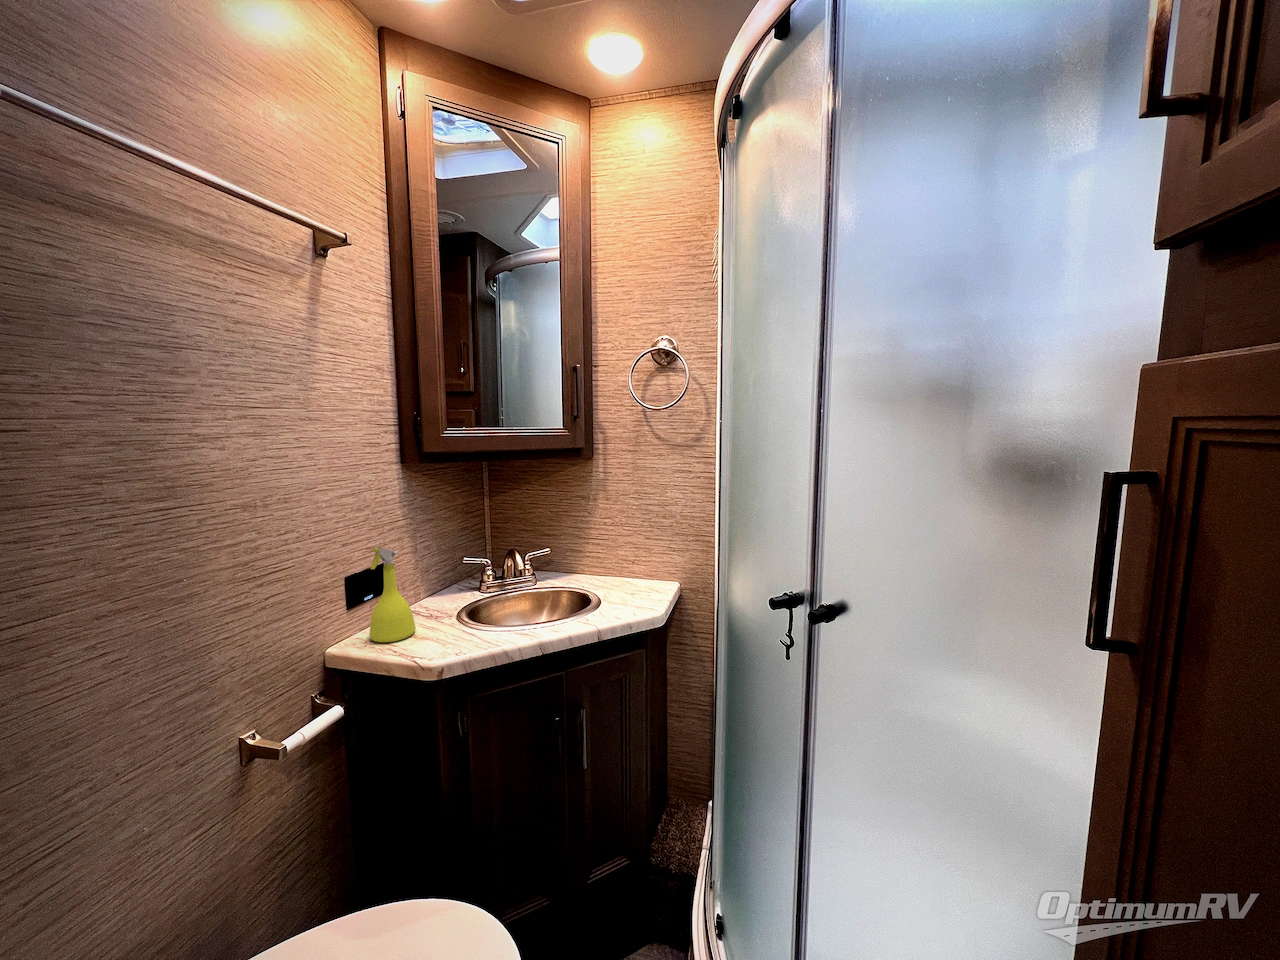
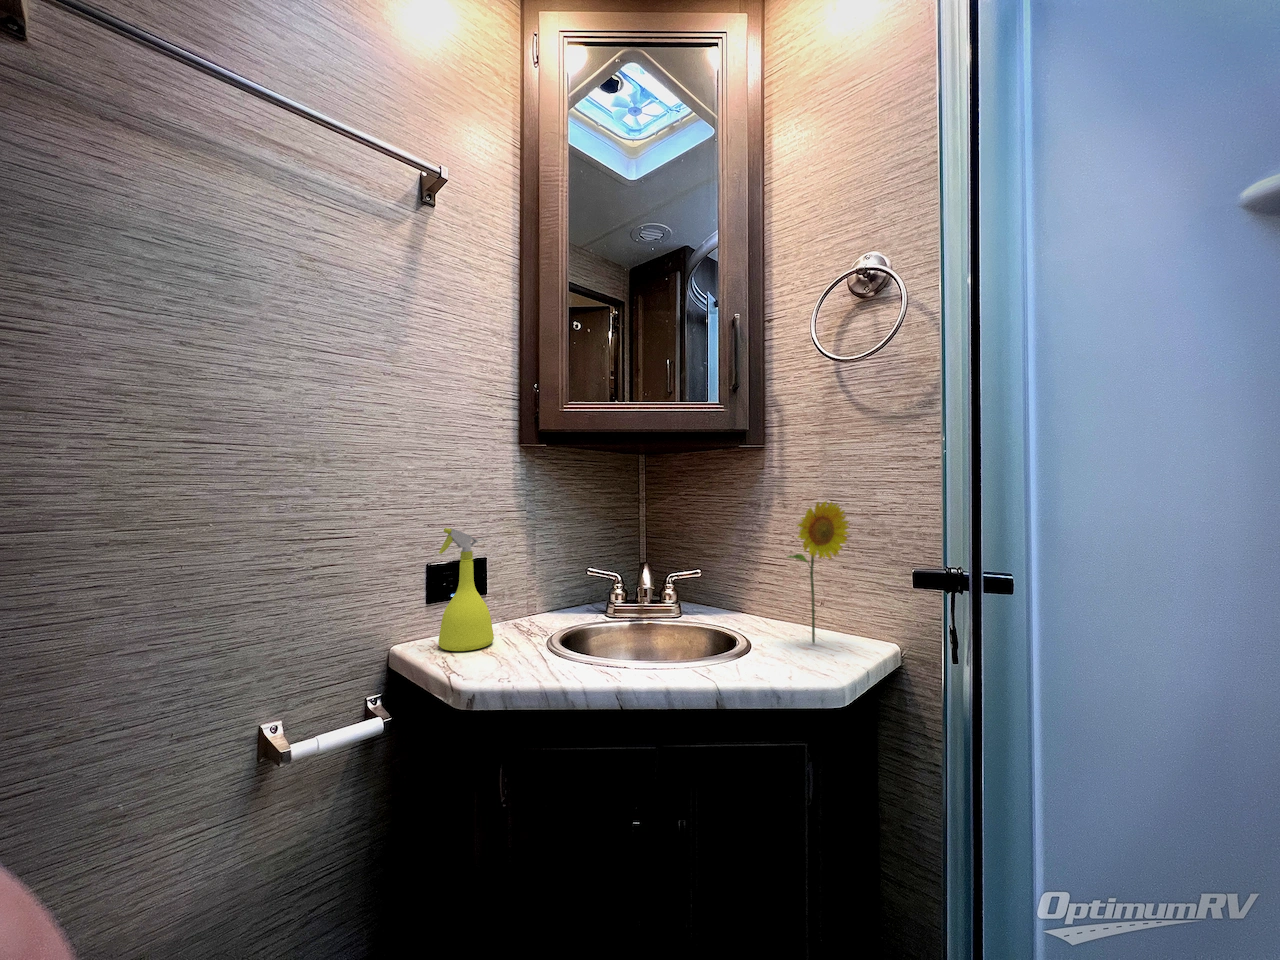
flower: none [620,503,657,591] -> present [787,501,849,643]

